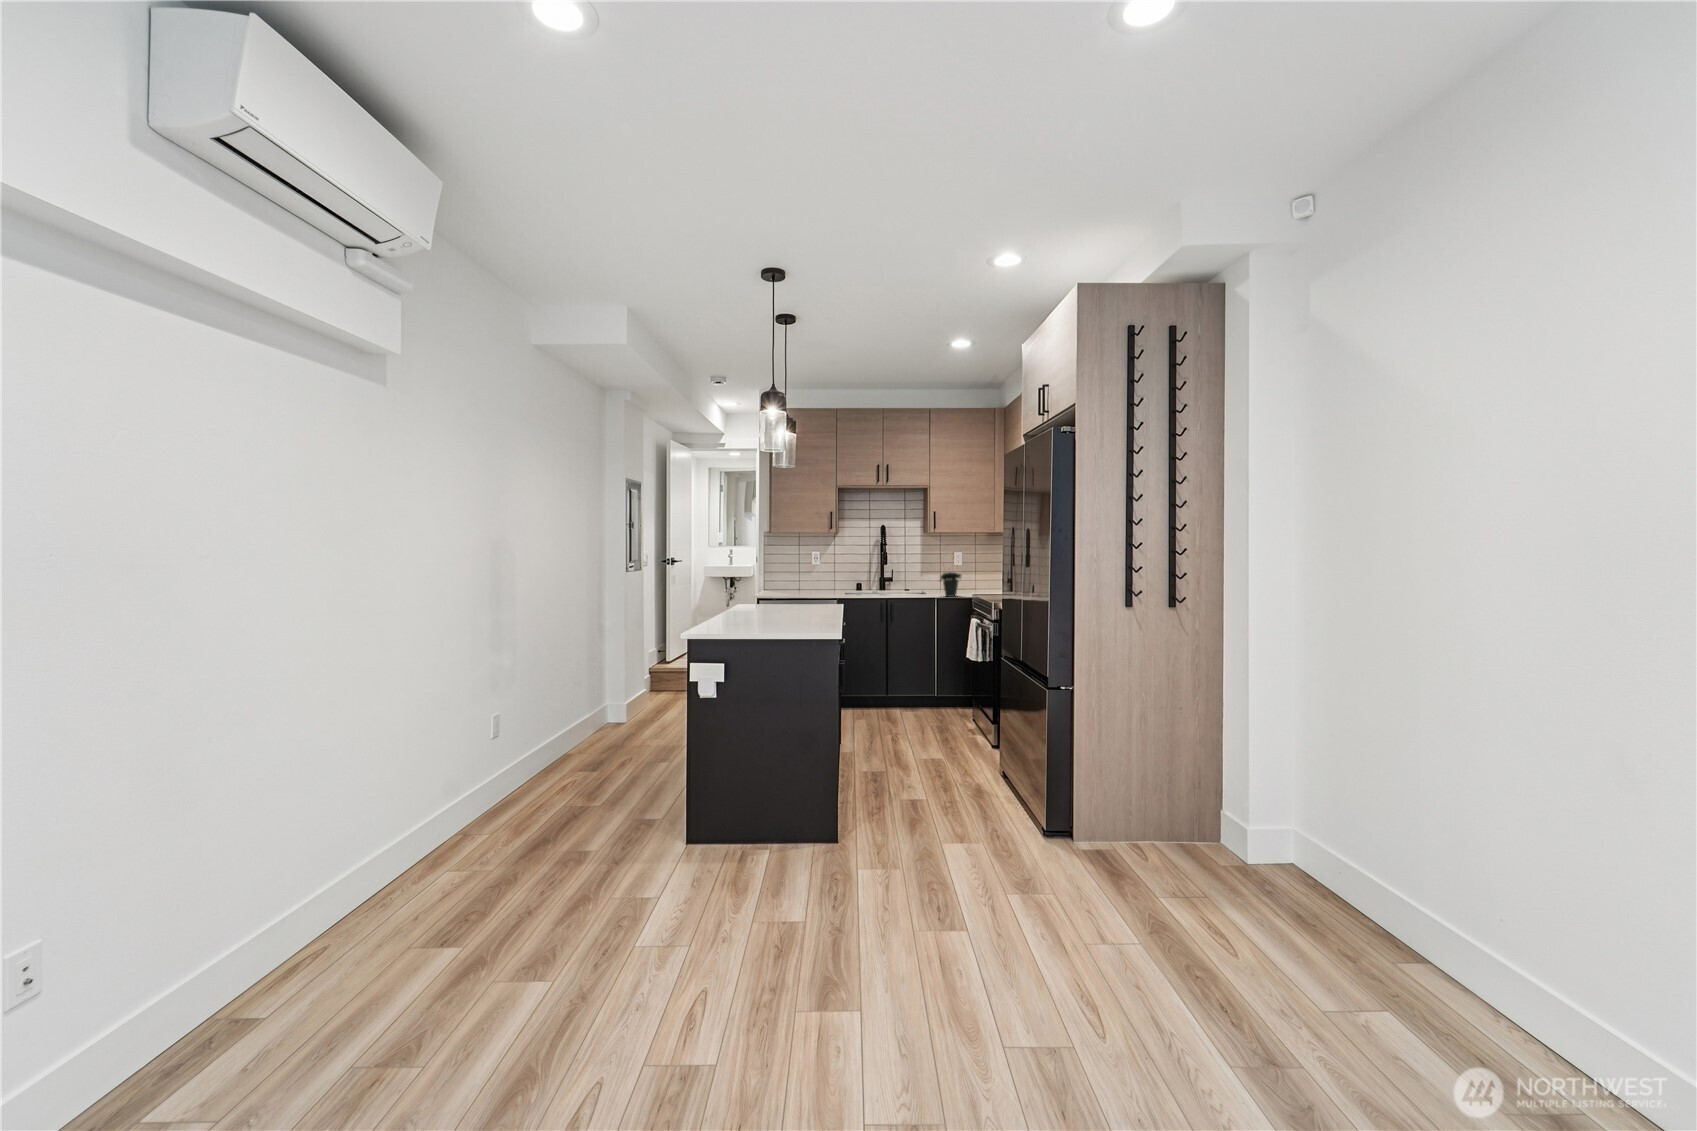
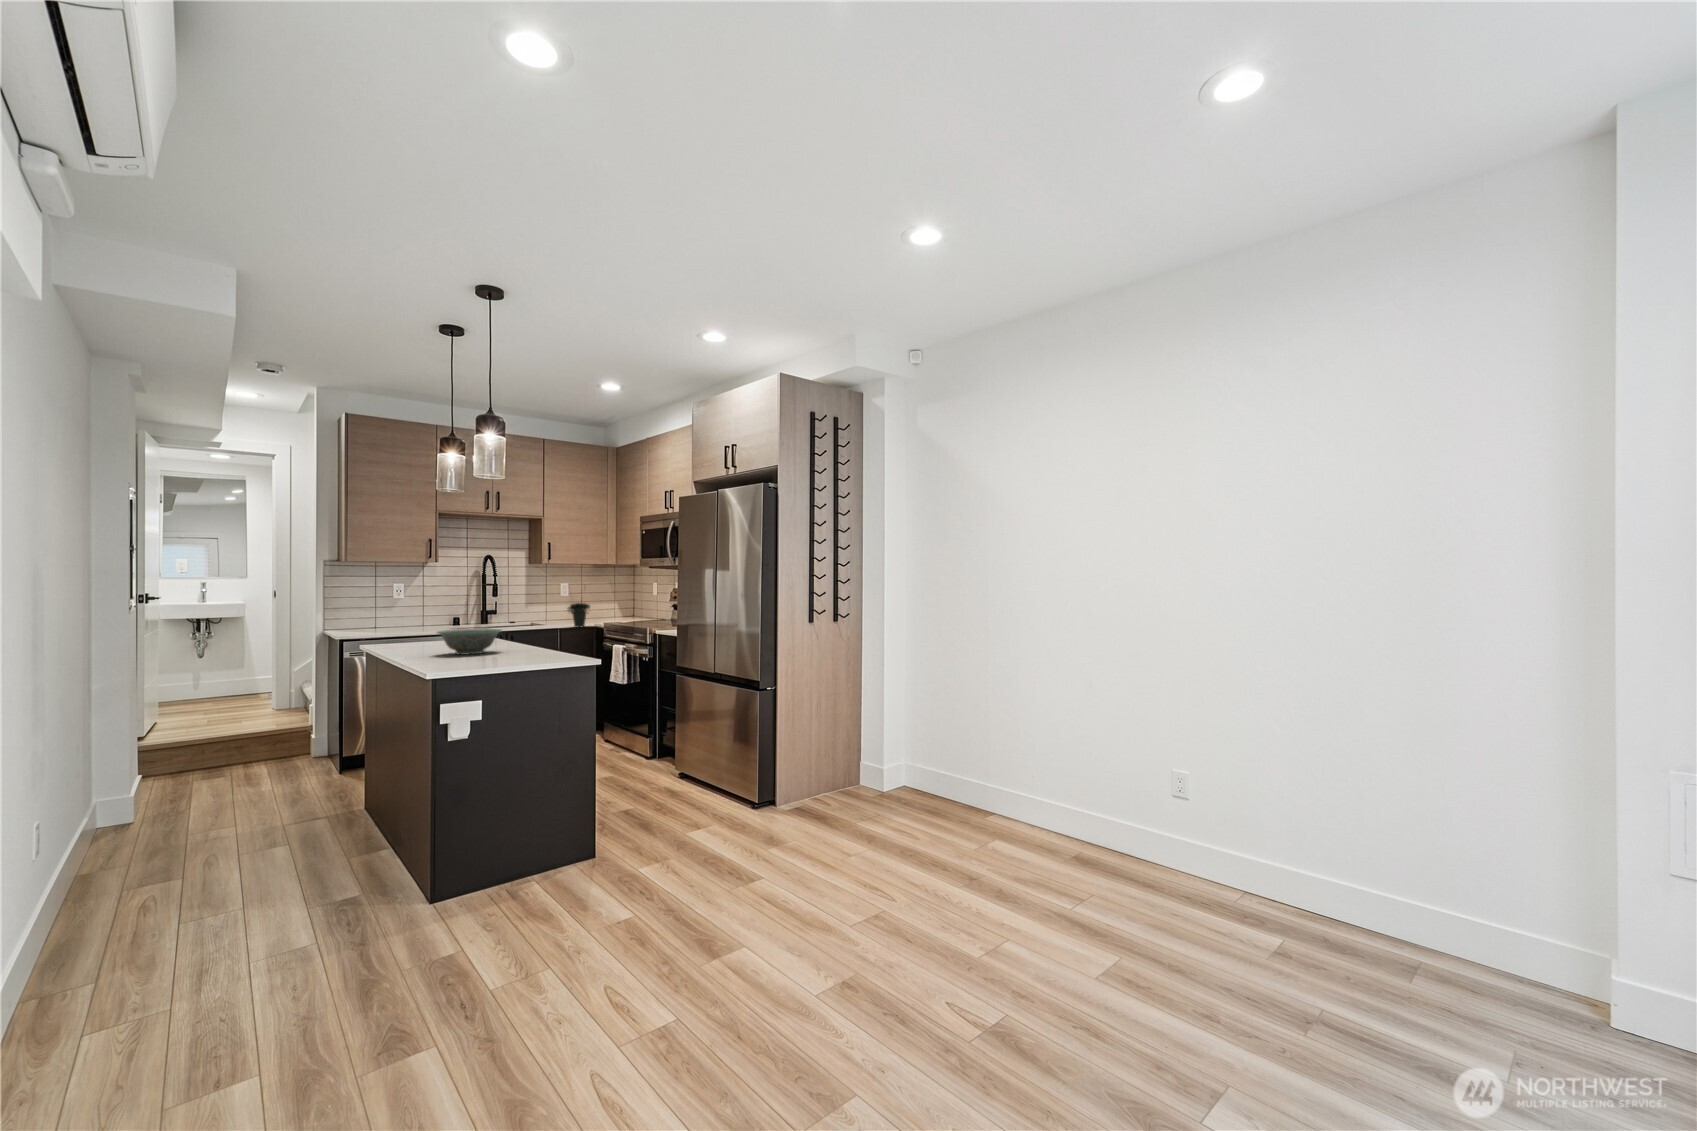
decorative bowl: none [742,596,799,621] -> present [437,629,502,655]

